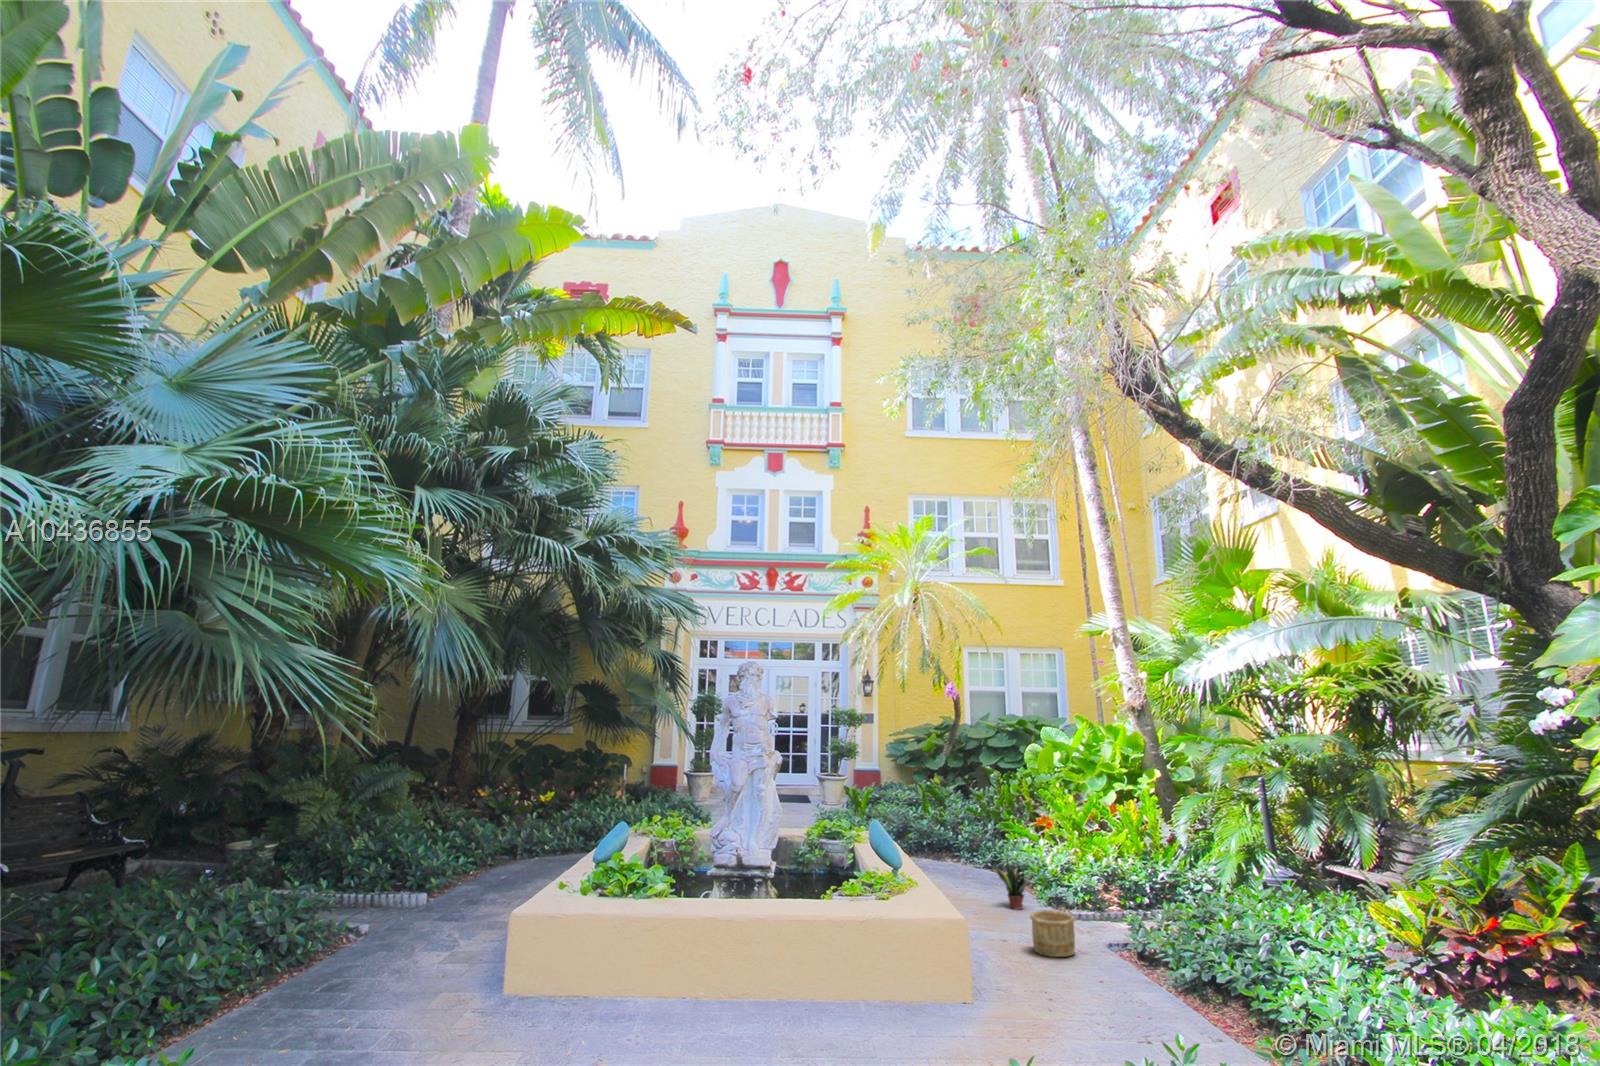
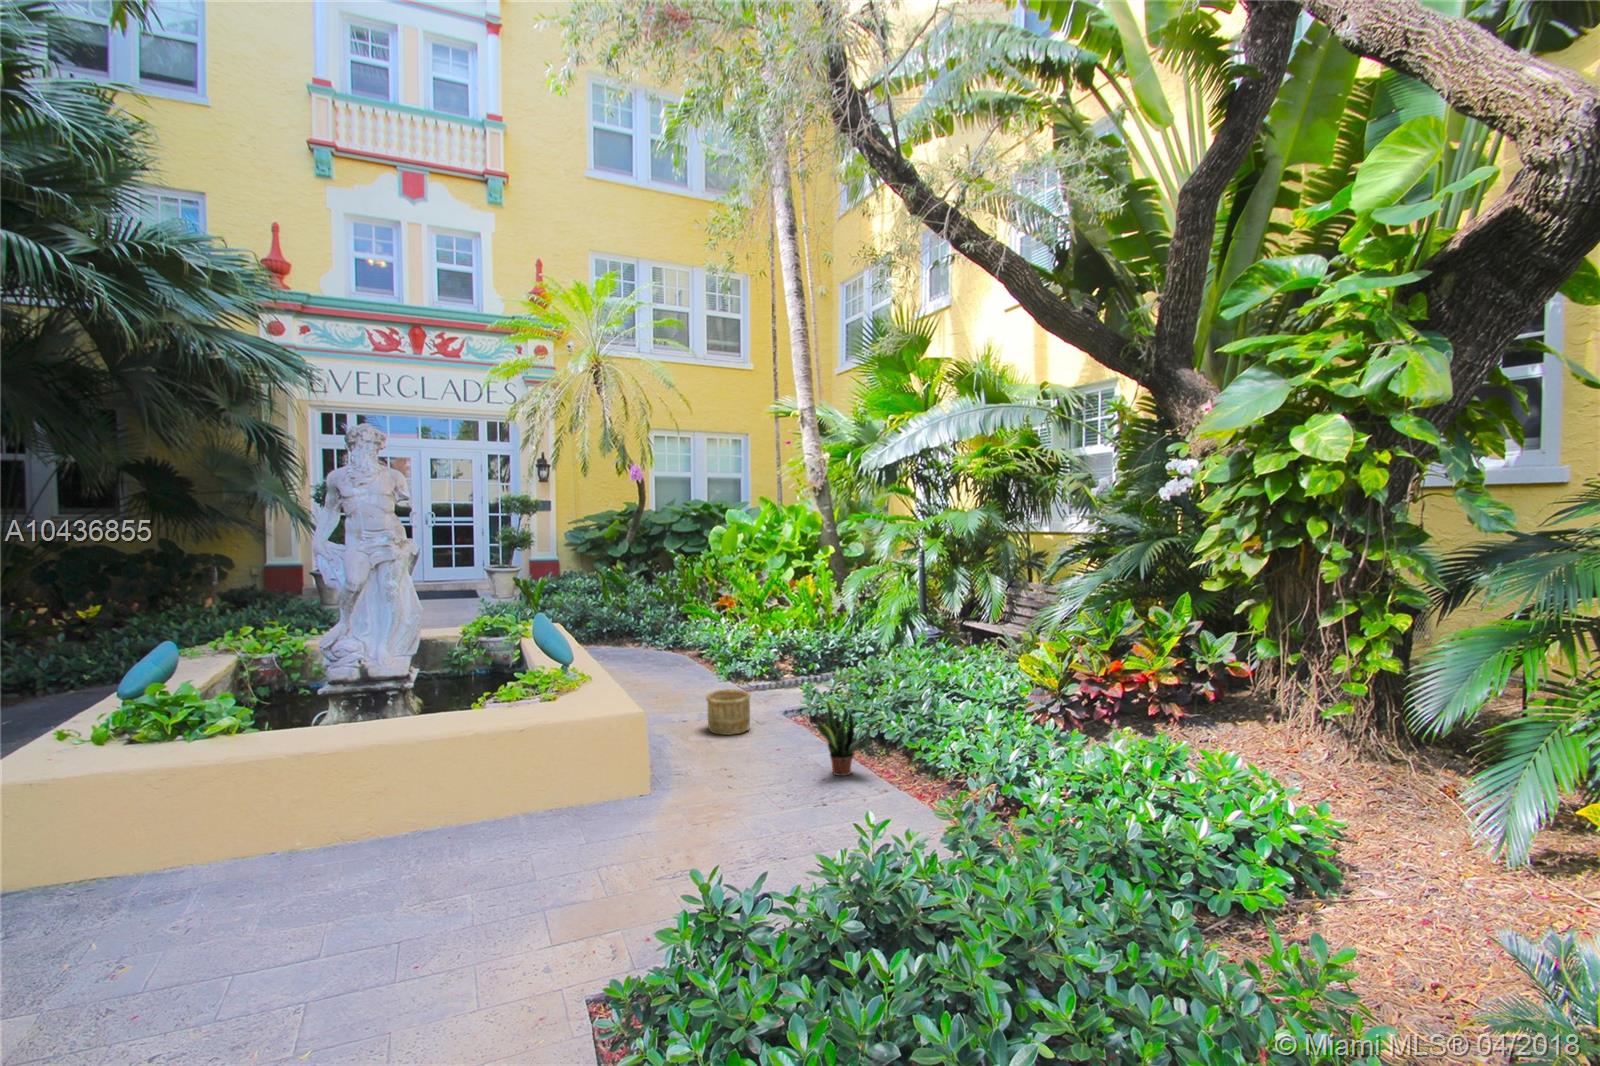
potted plant: present [997,859,1030,910] -> present [817,703,863,776]

